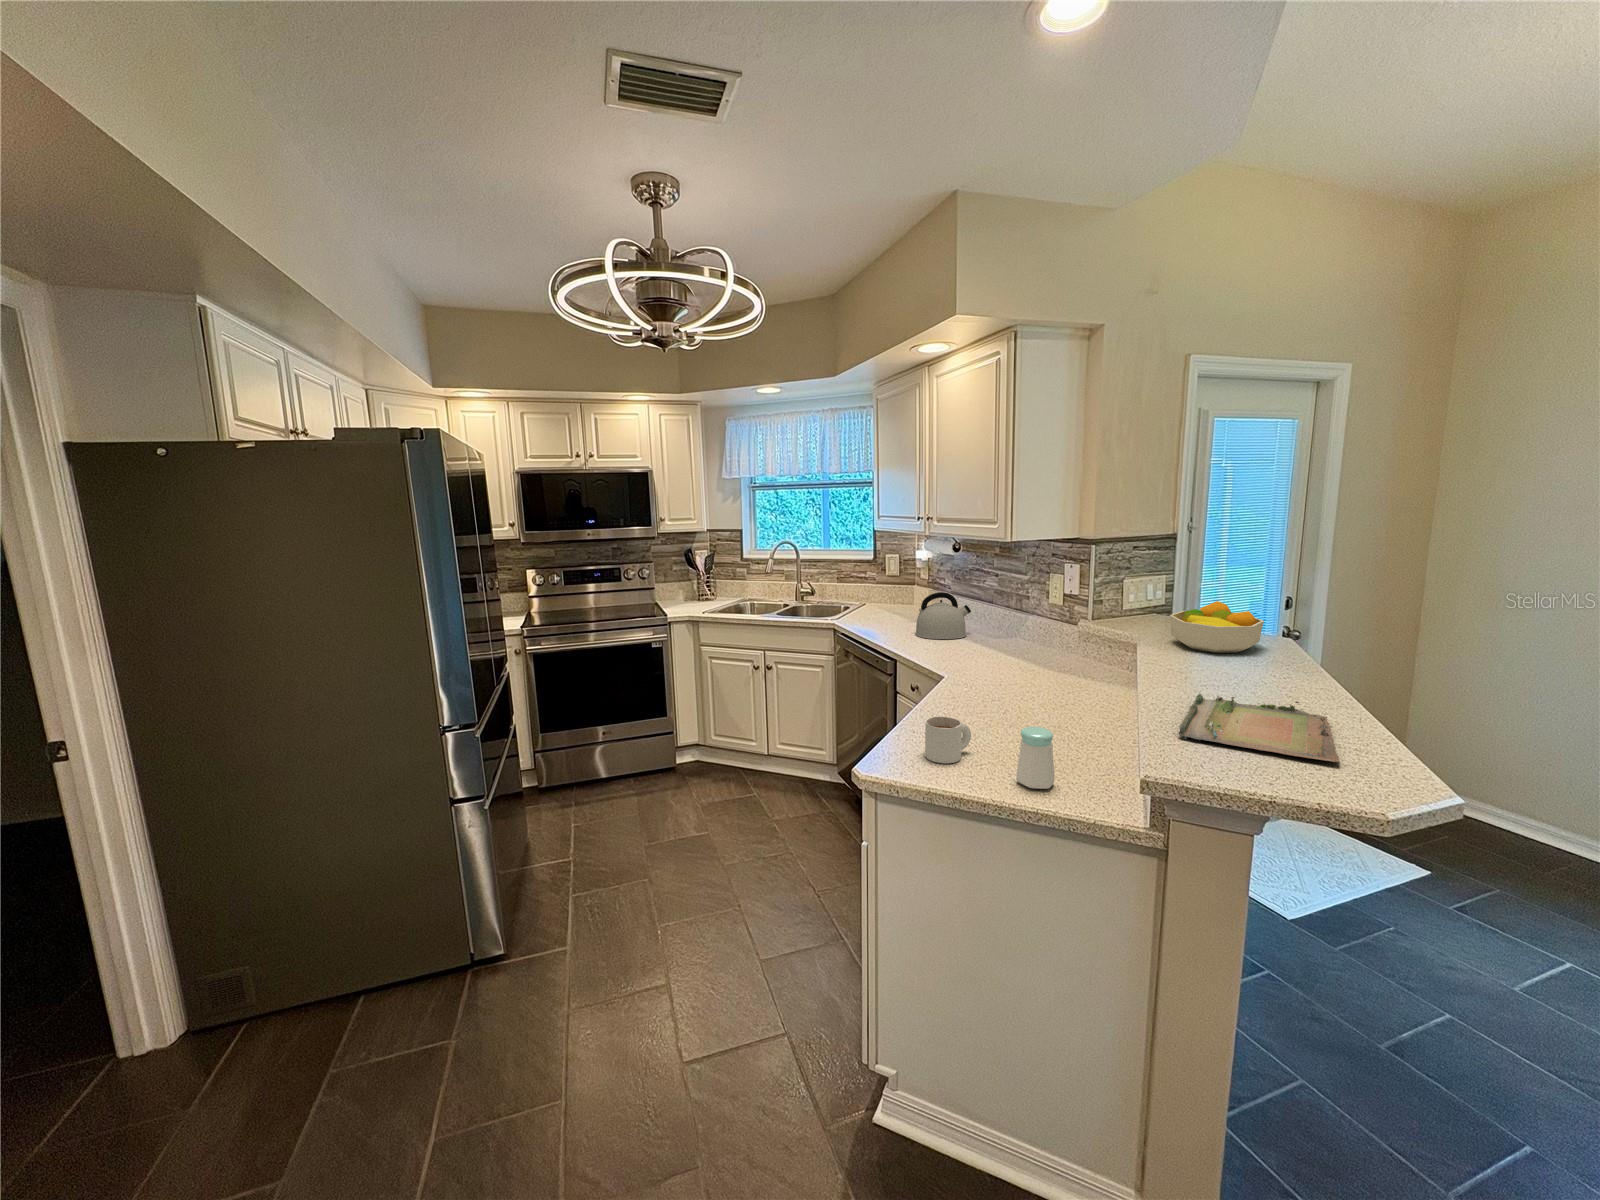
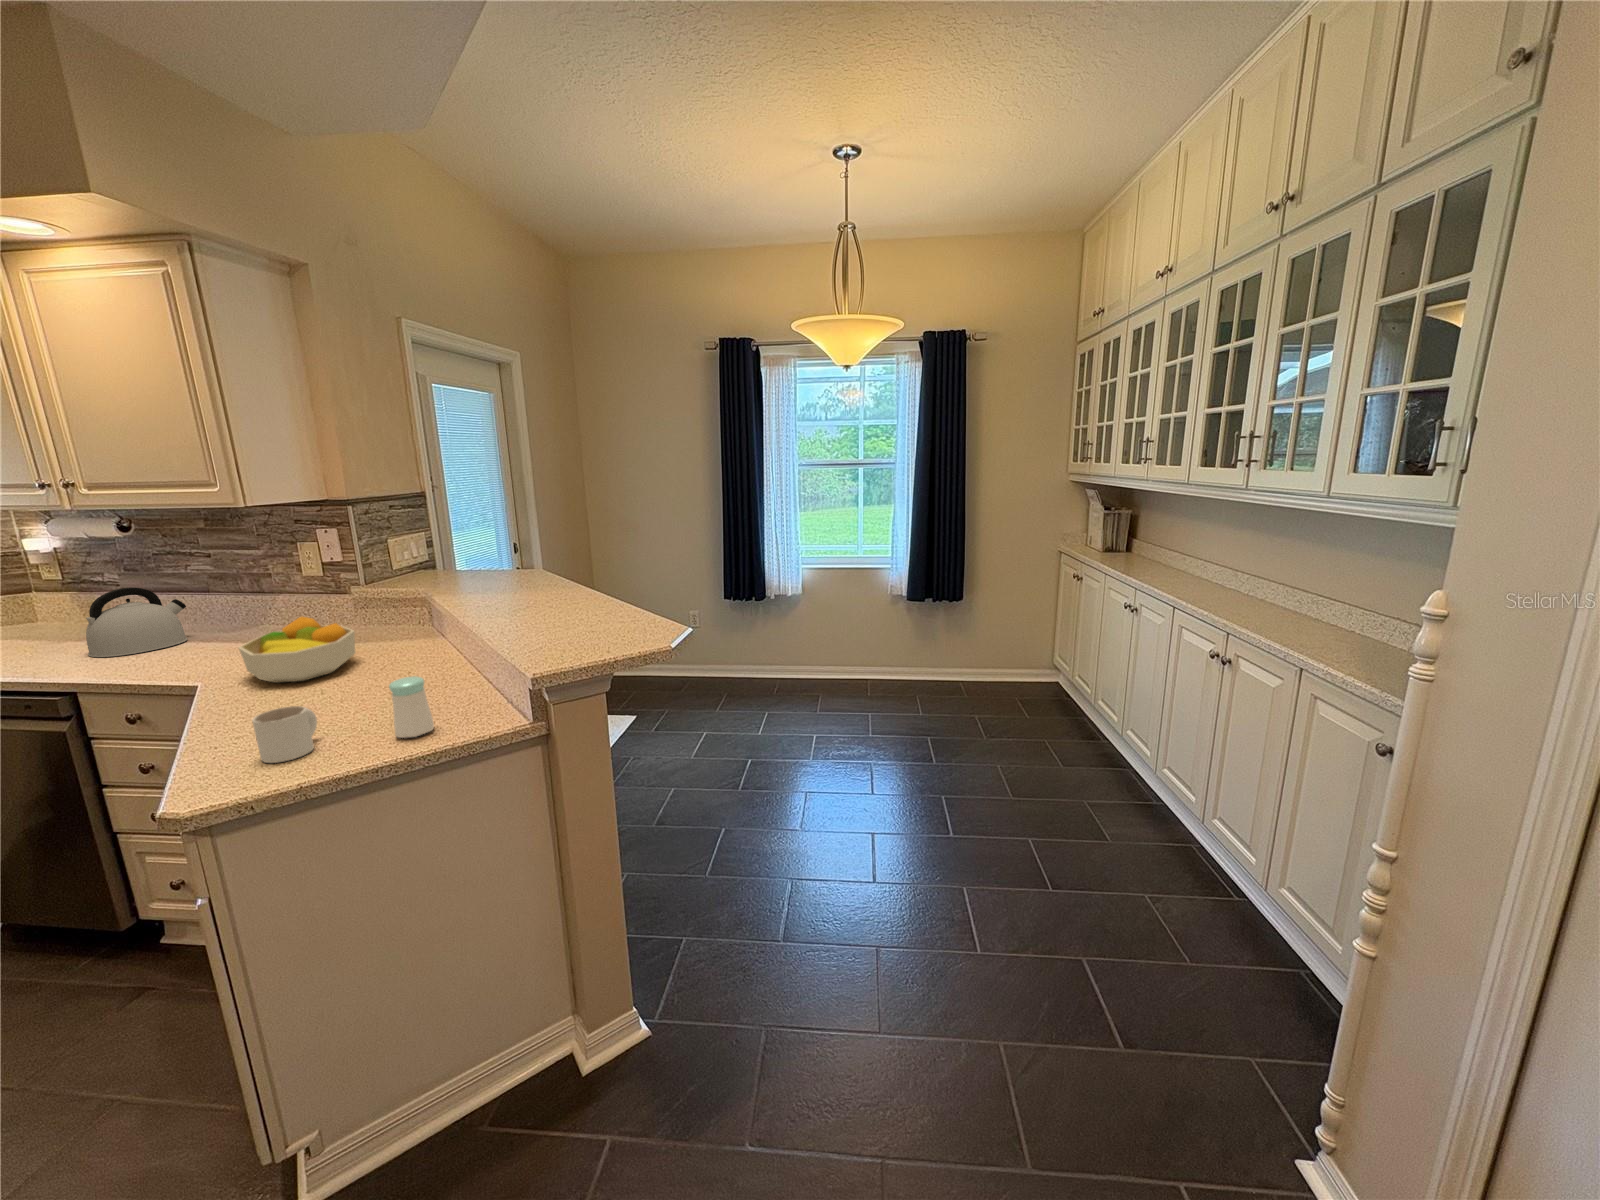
fruit bowl: present [1170,601,1264,653] -> present [239,617,356,683]
tray: present [1179,694,1339,762] -> none [515,601,625,647]

